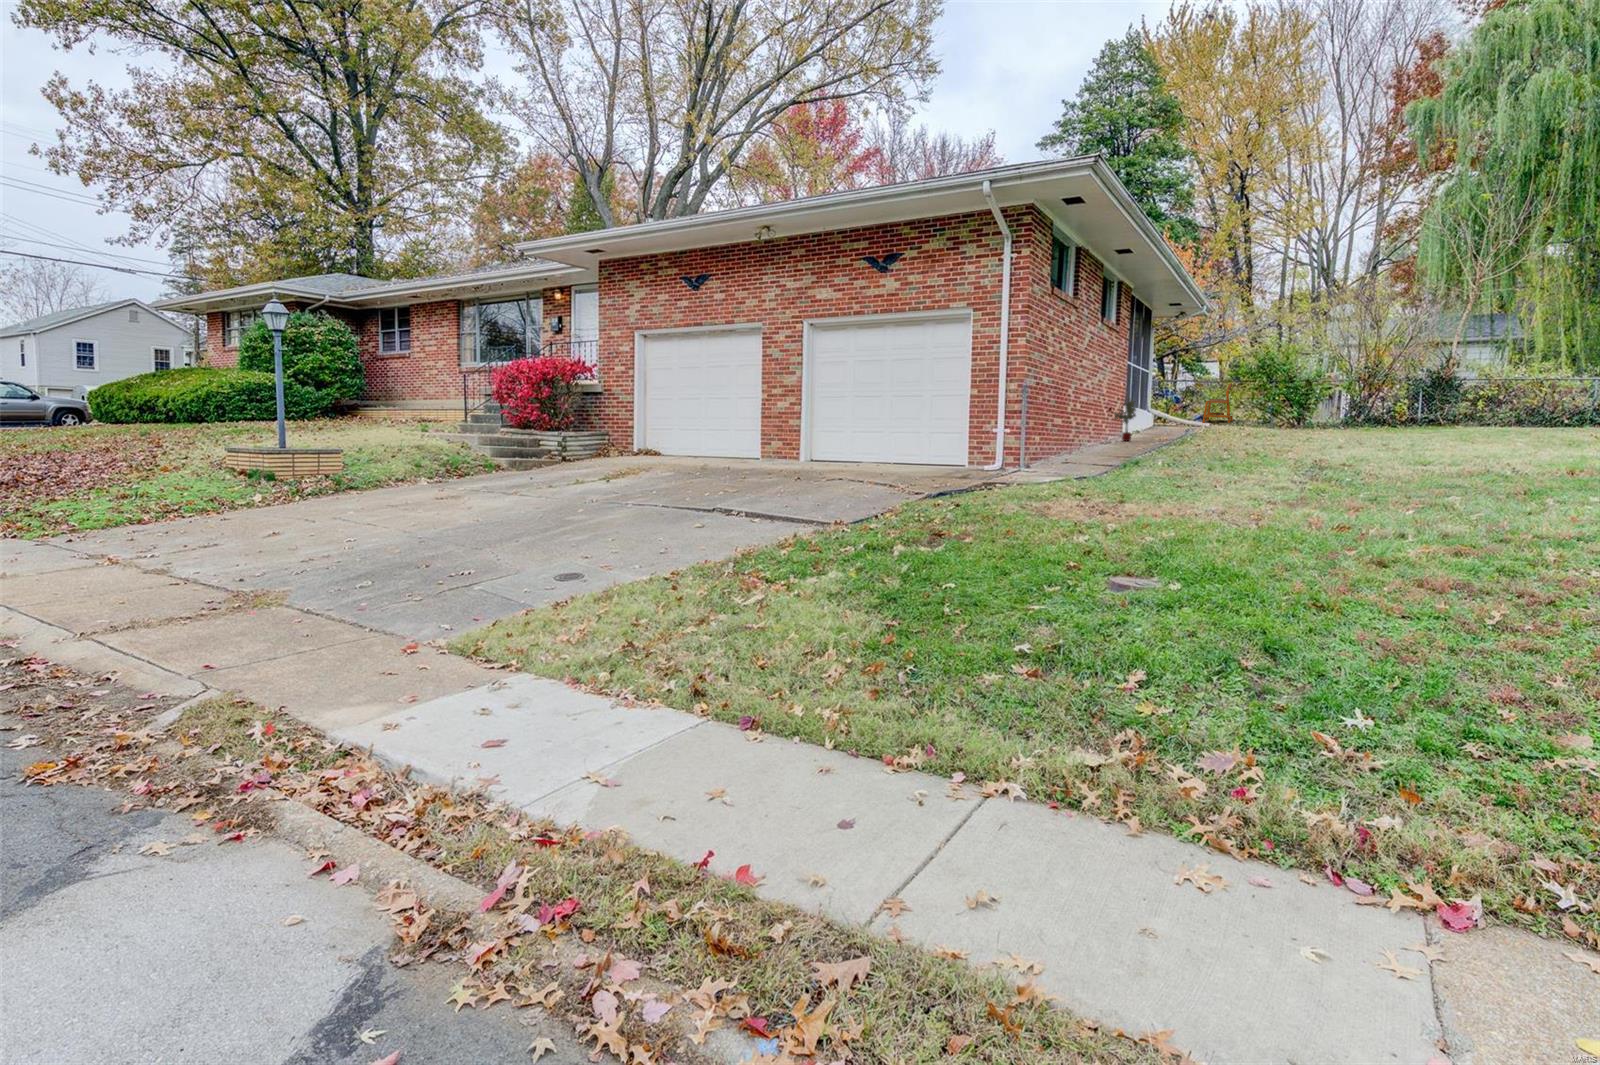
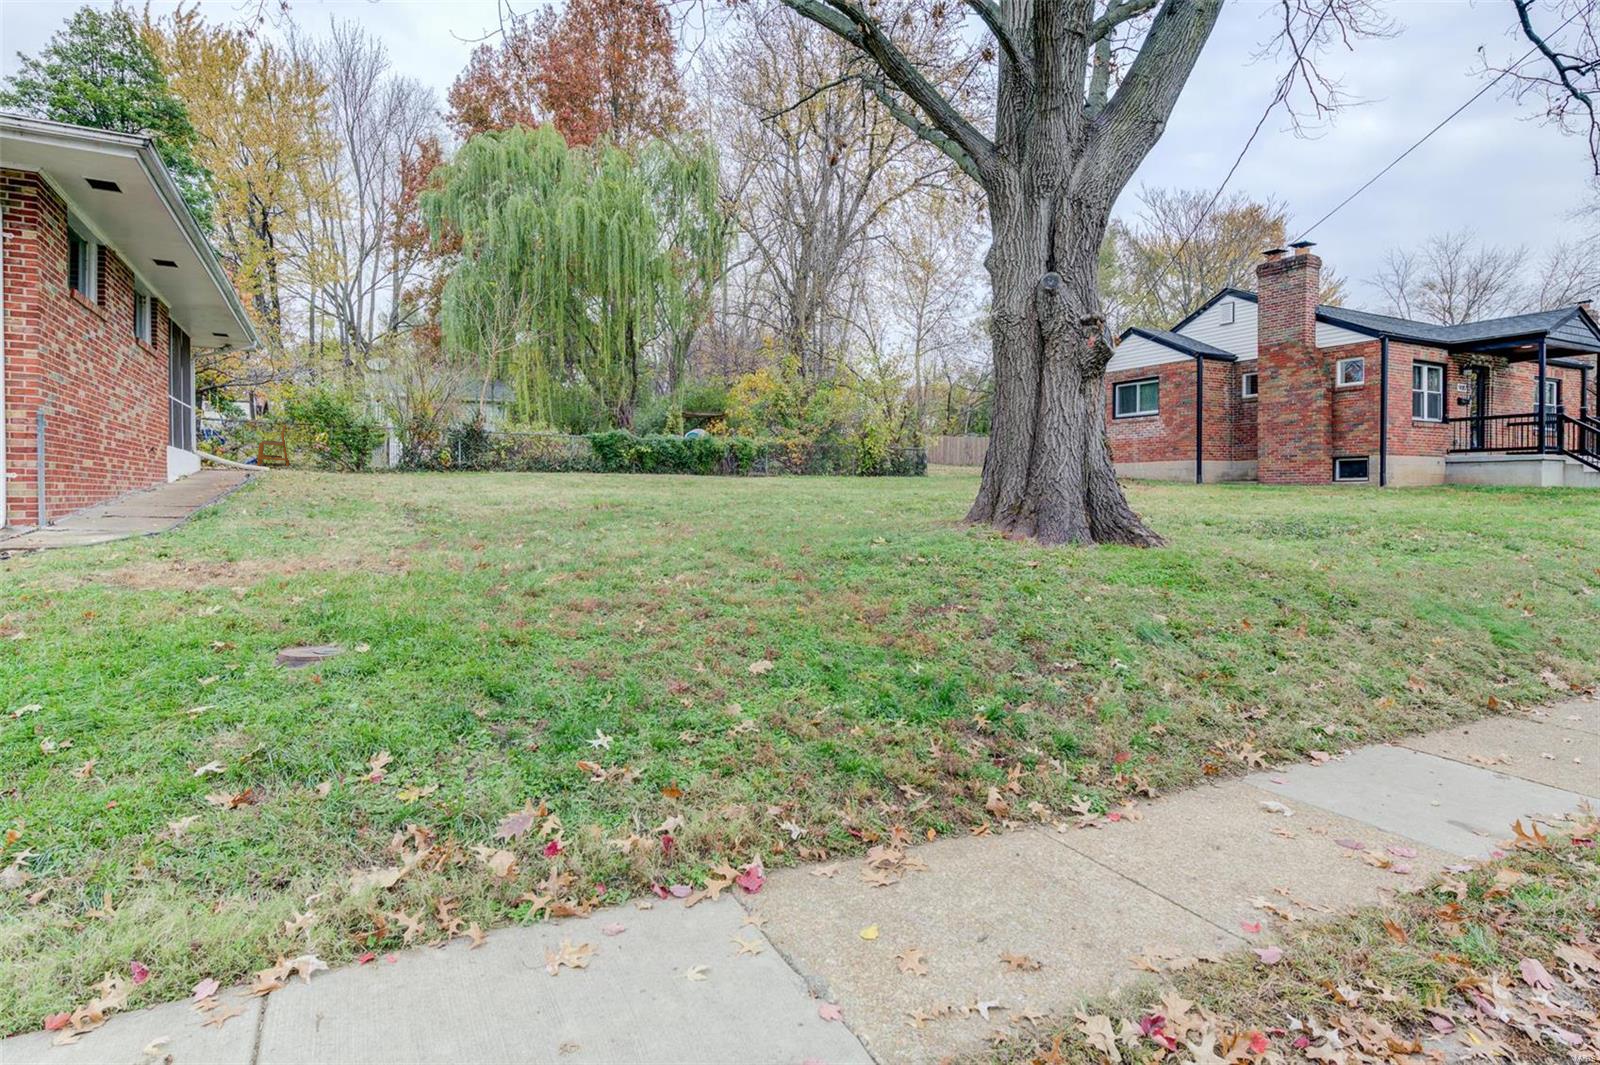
potted tree: present [1114,398,1136,441] -> none [157,433,191,486]

